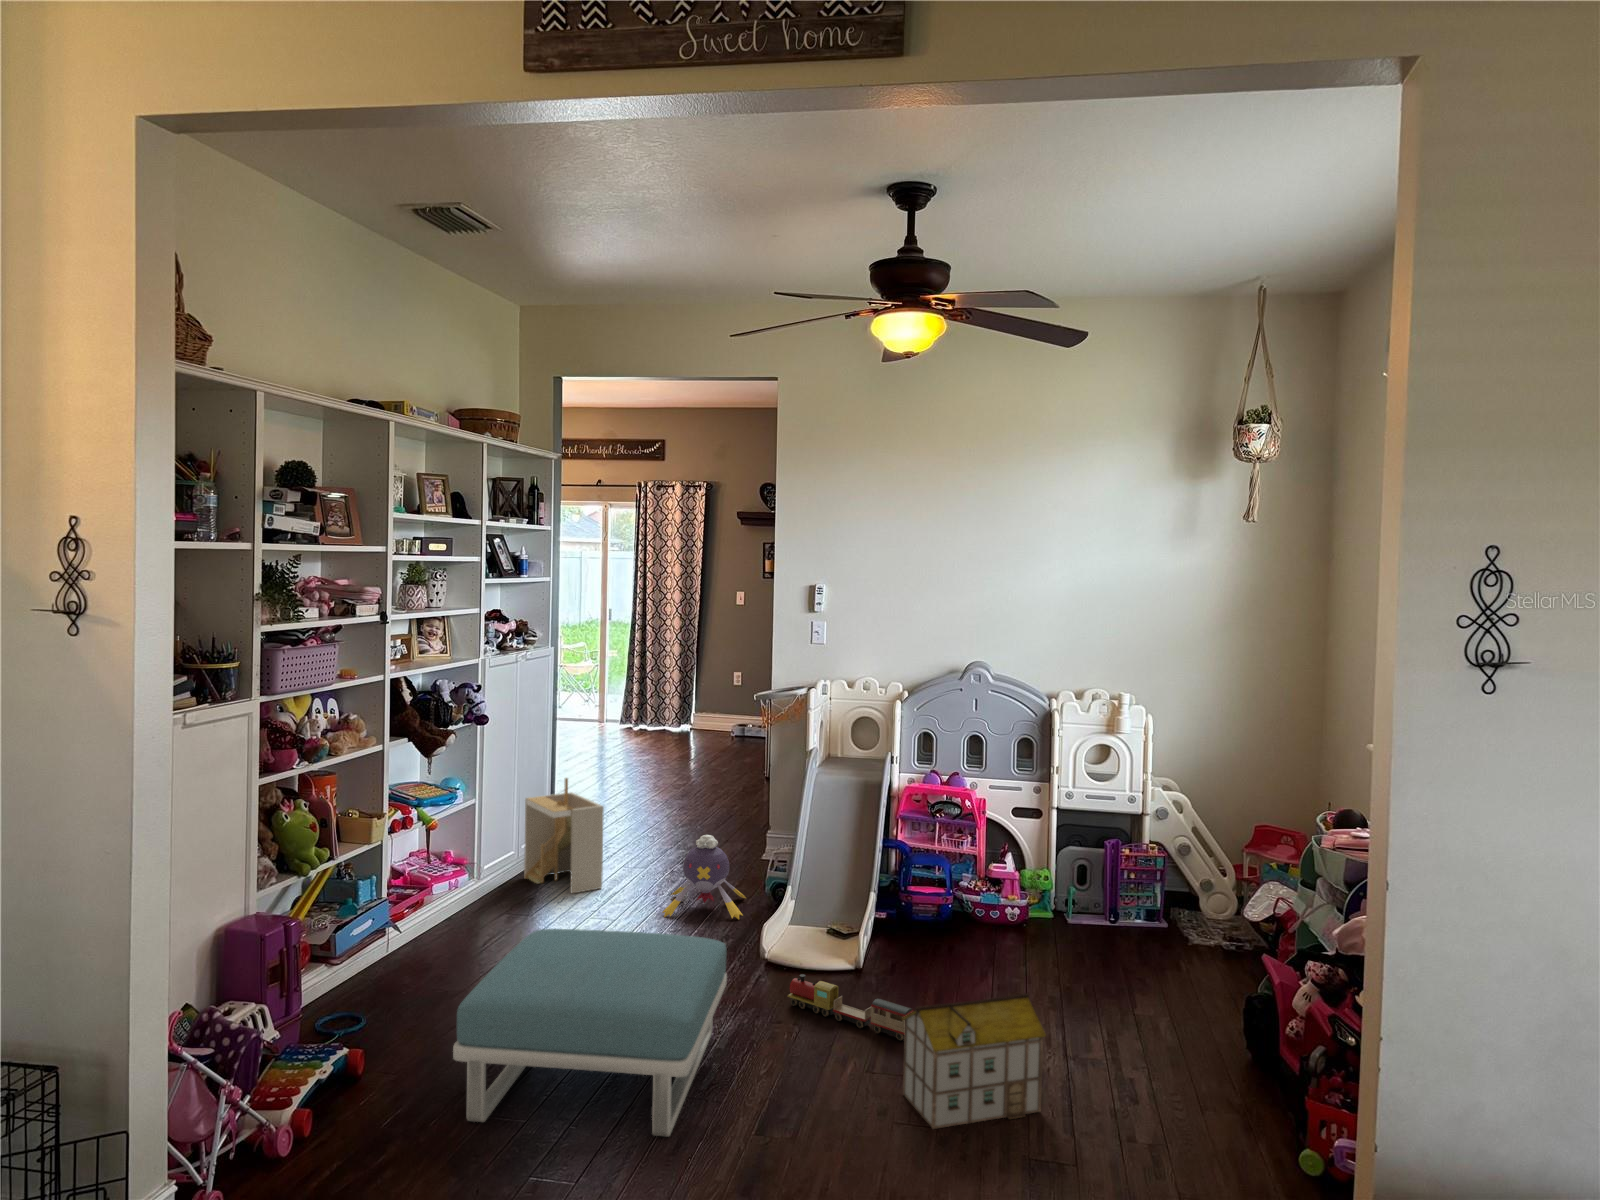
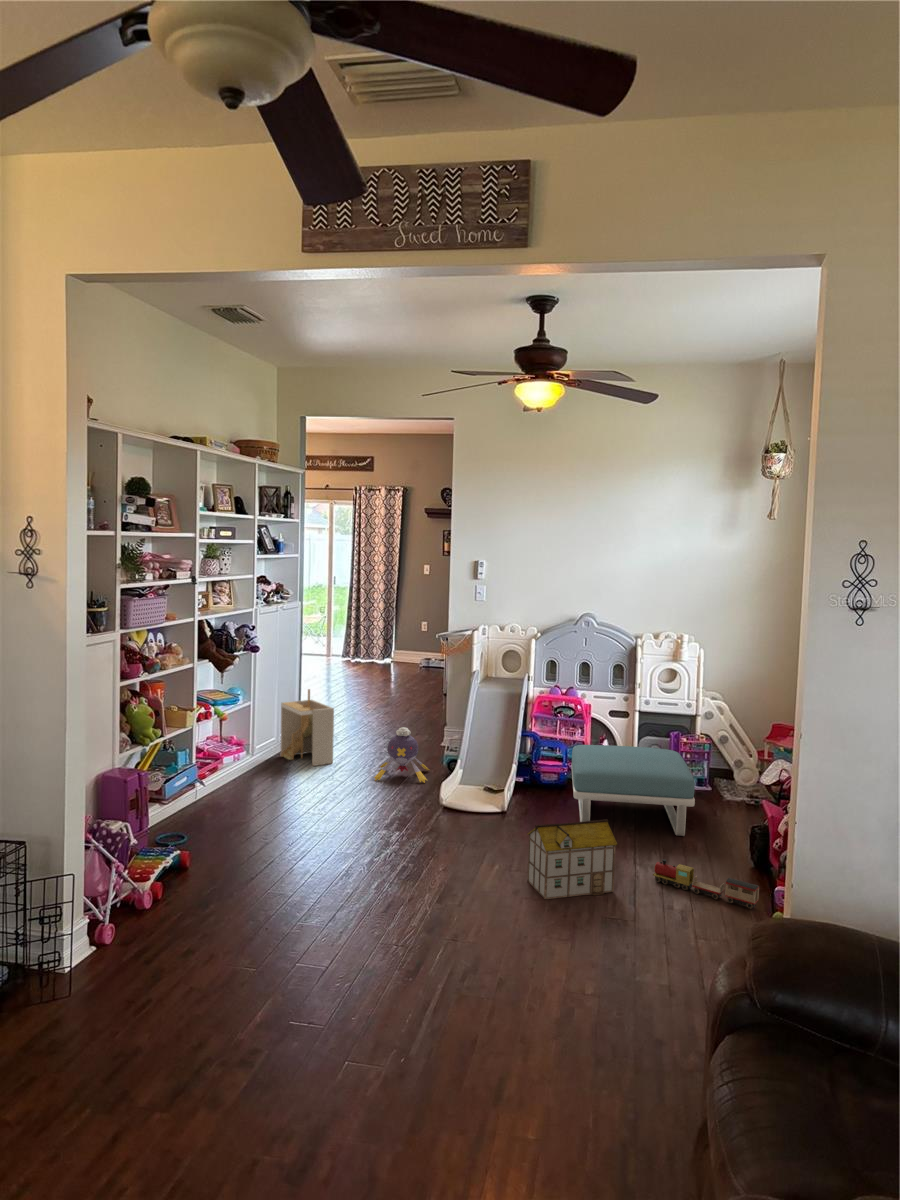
footstool: present [453,929,727,1136] -> present [572,745,695,836]
toy train: present [788,974,913,1041] -> present [653,859,759,909]

